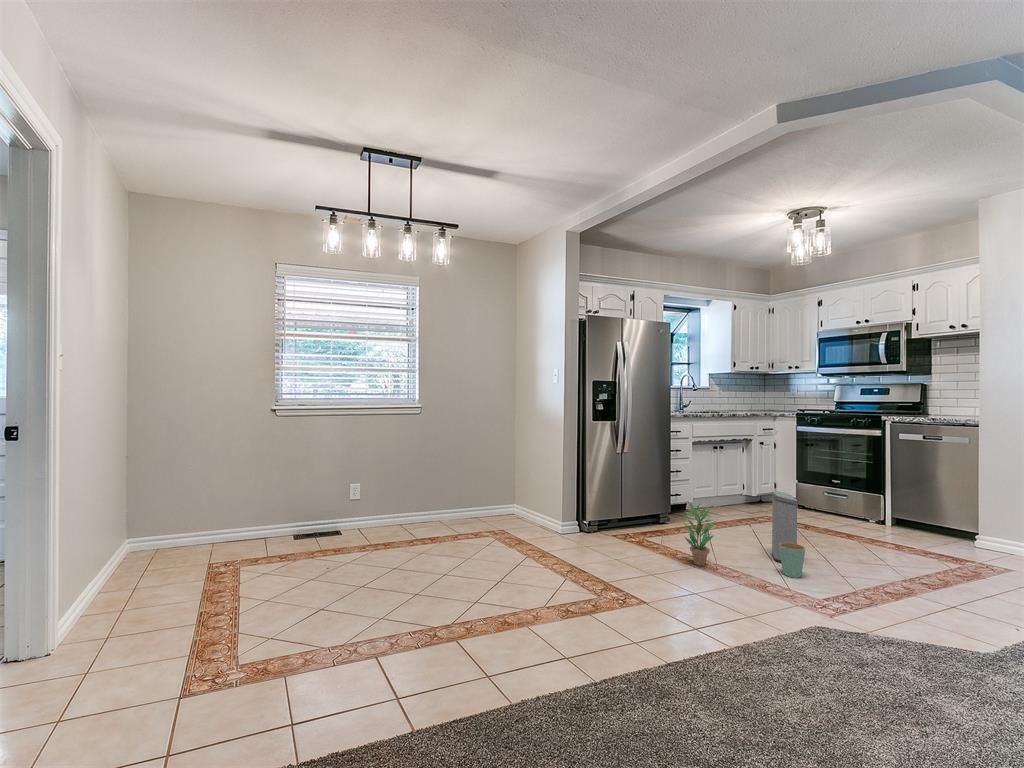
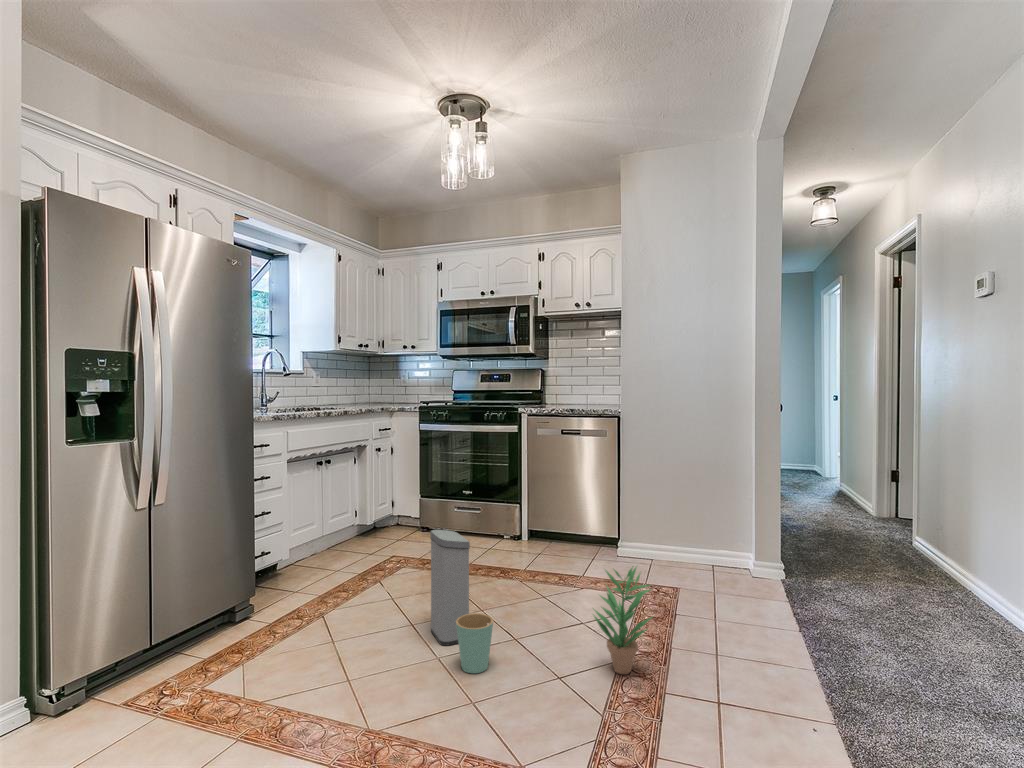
potted plant: present [683,502,716,566] -> present [593,566,652,674]

